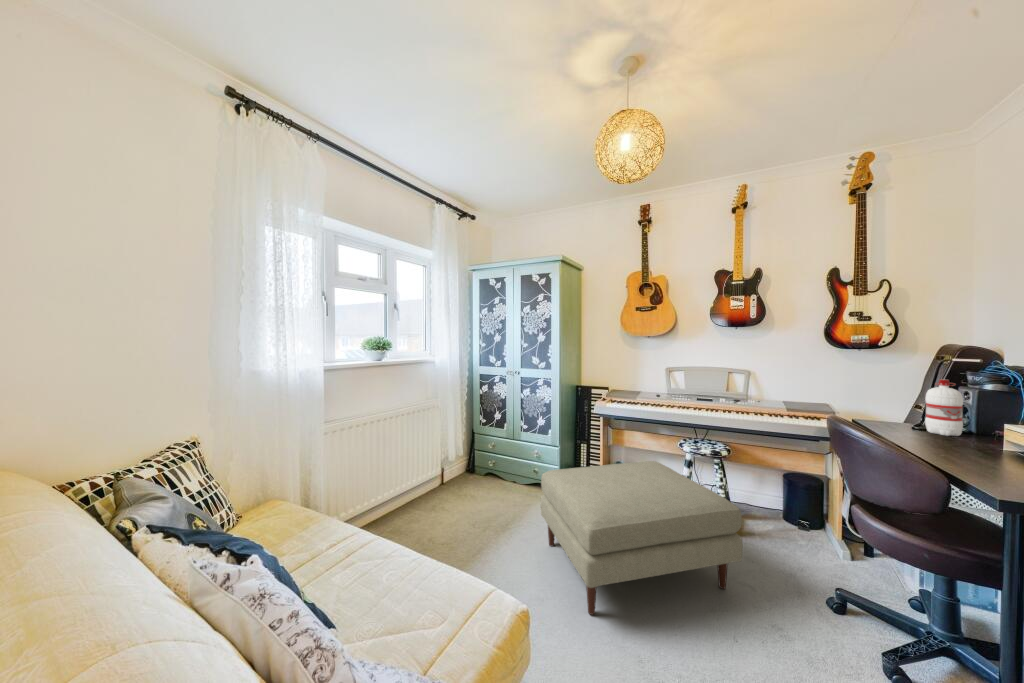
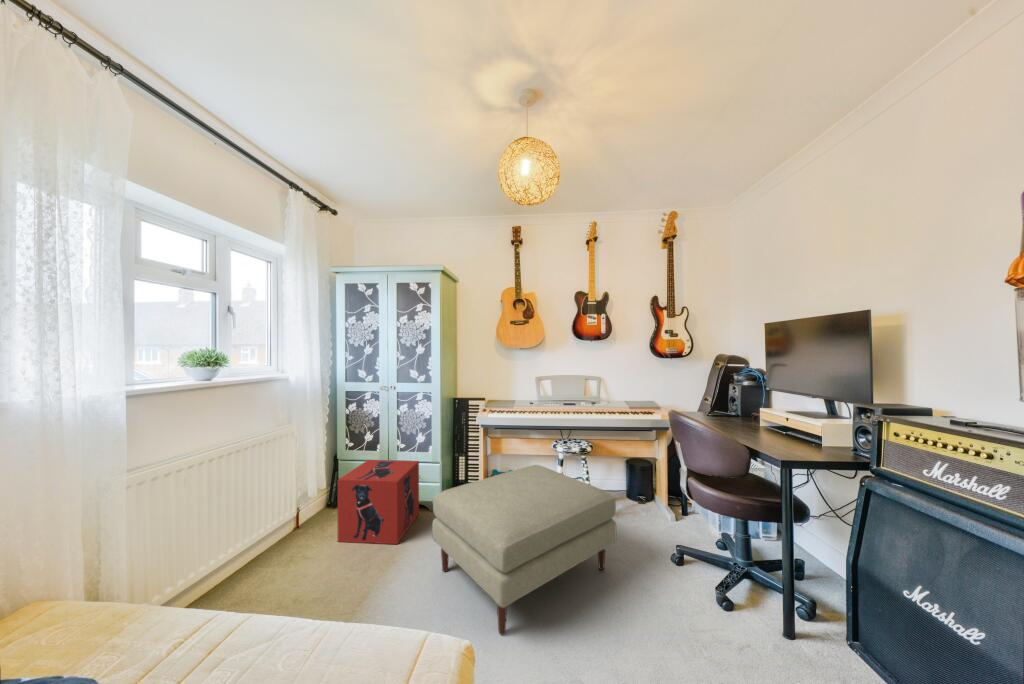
water bottle: present [925,379,963,436] -> none [718,379,738,419]
storage box: none [469,436,539,513] -> present [338,460,419,544]

